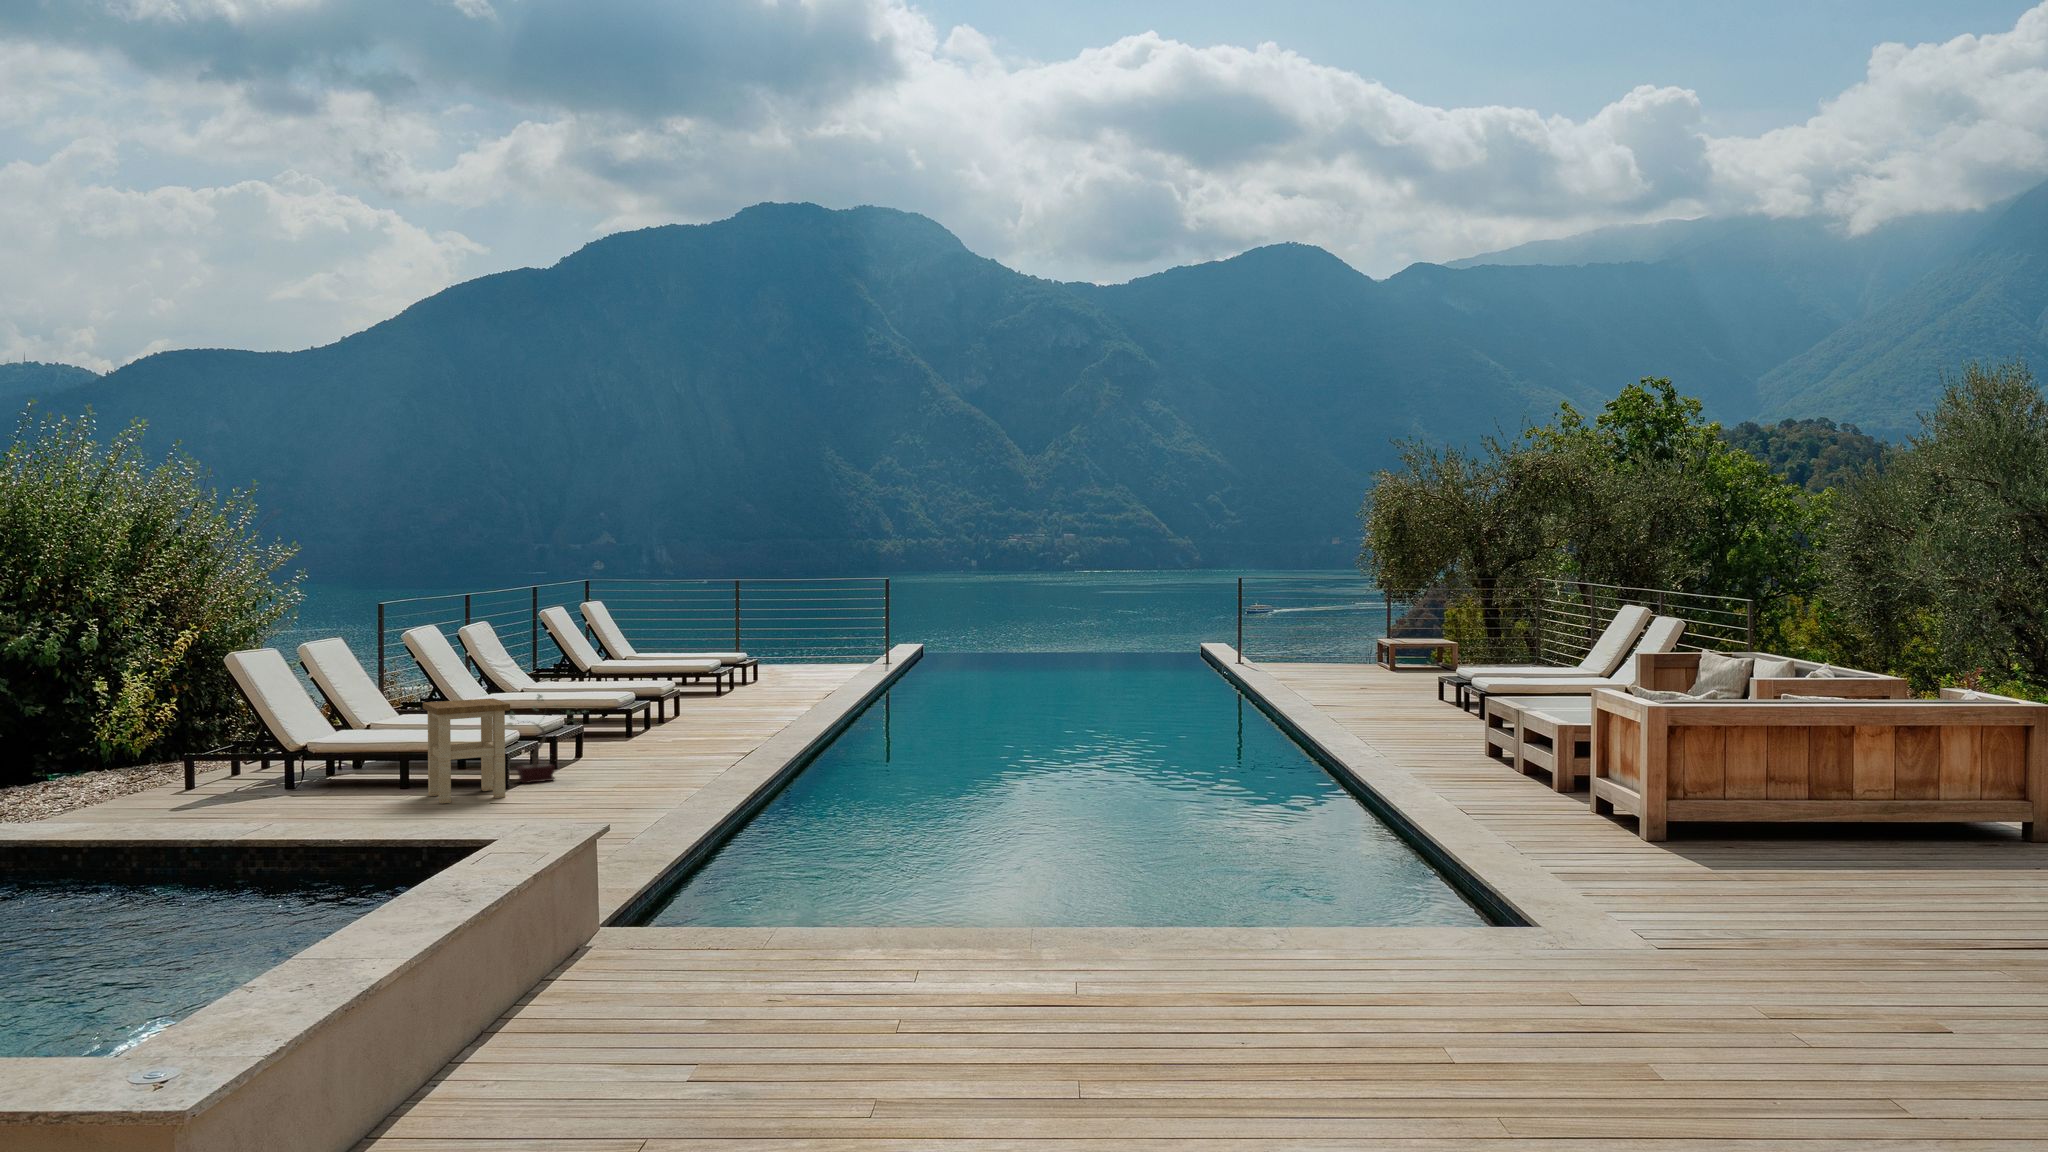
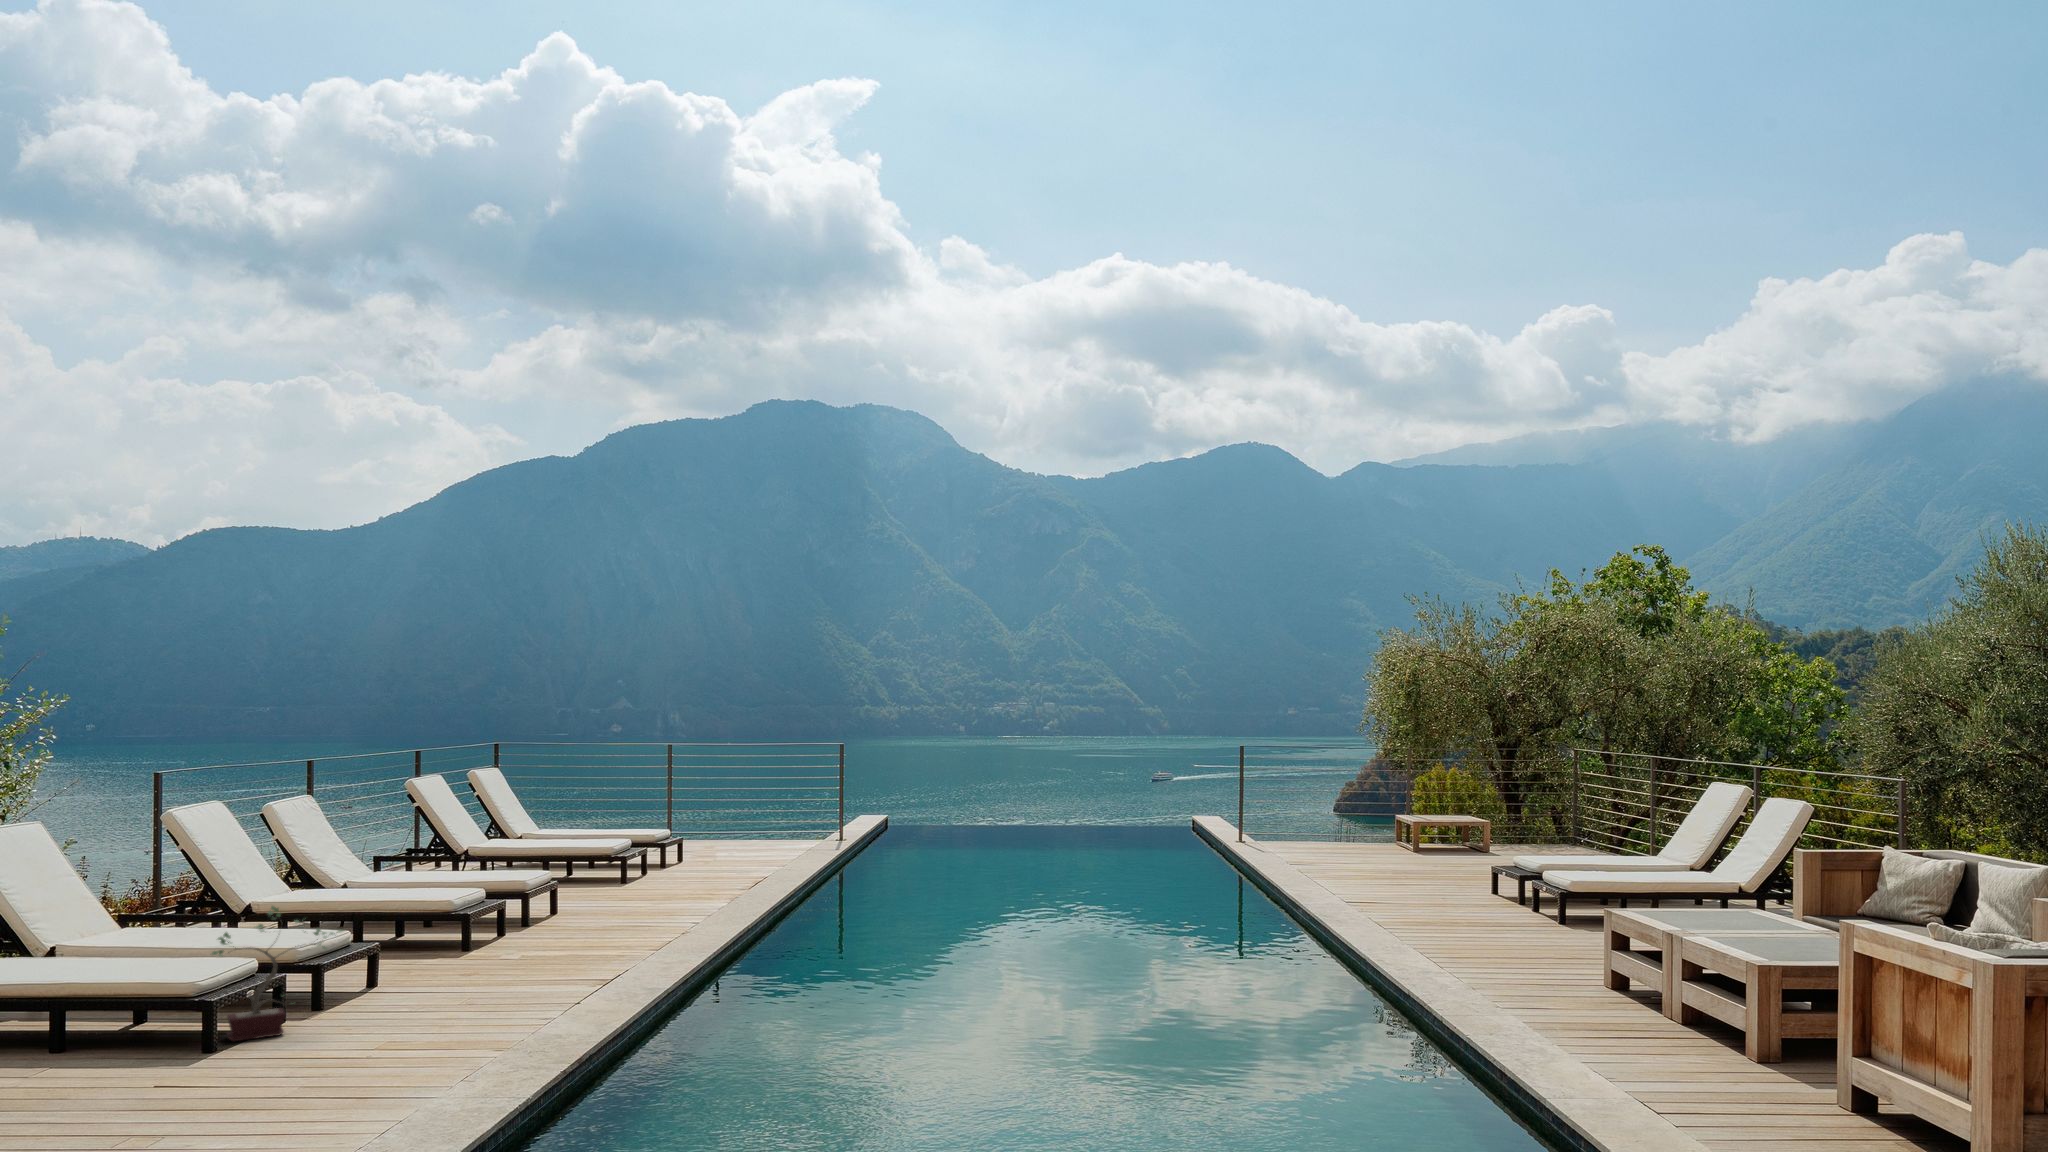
stool: present [423,698,510,804] -> none [54,915,192,1090]

